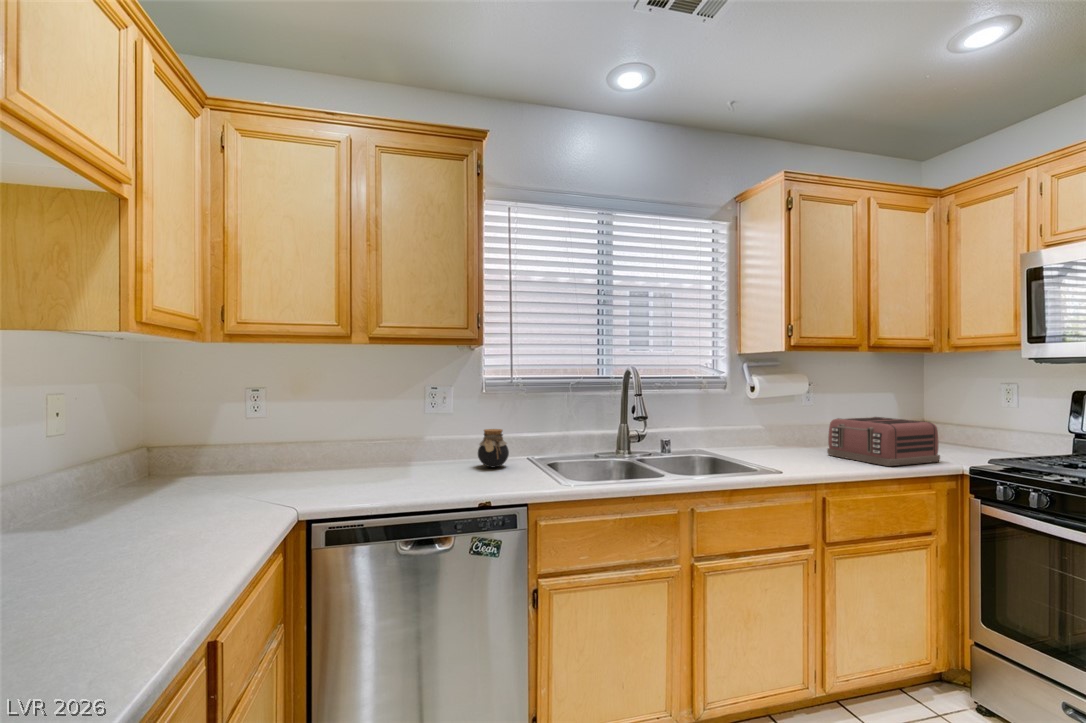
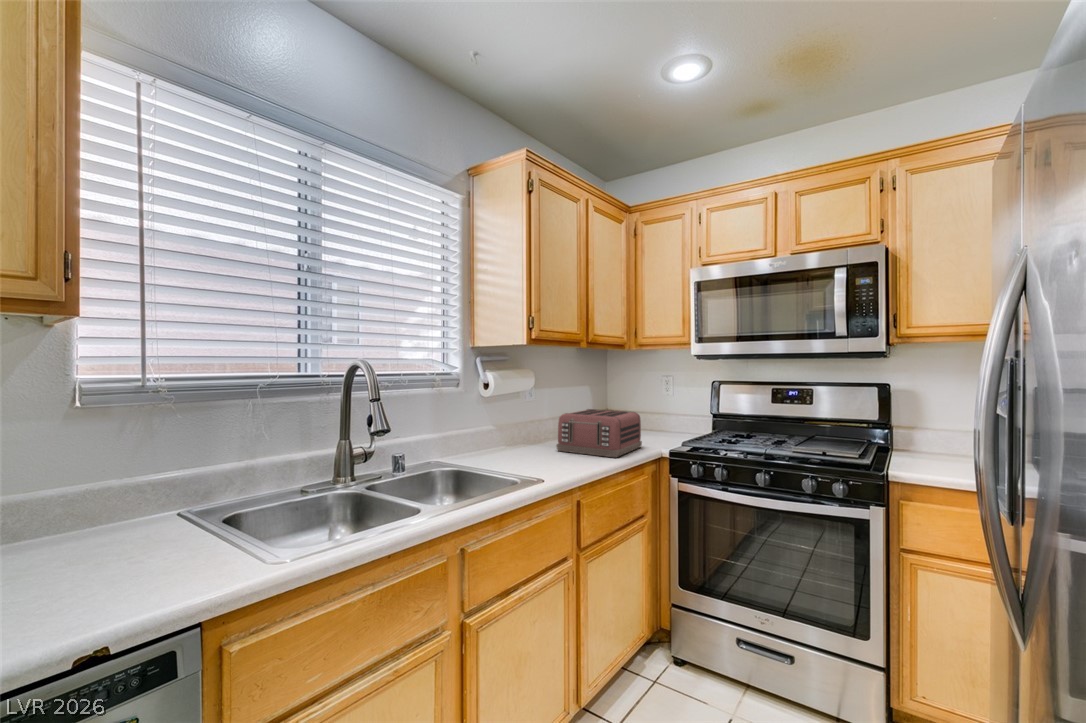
jar: present [478,429,509,467] -> none [62,474,141,551]

